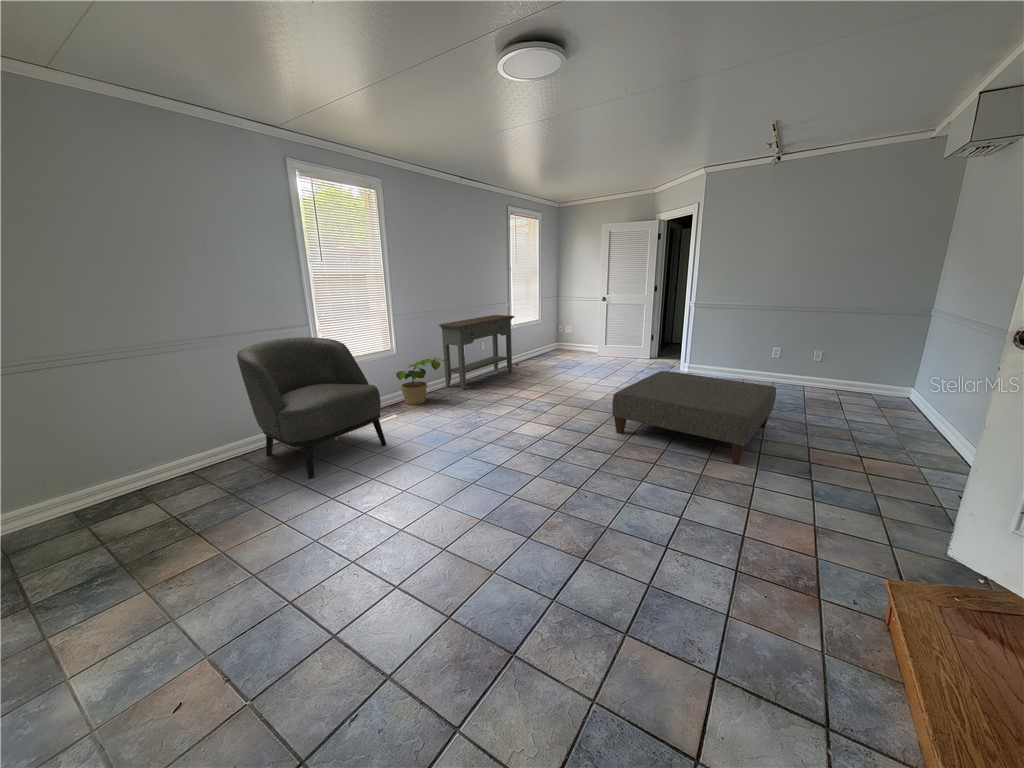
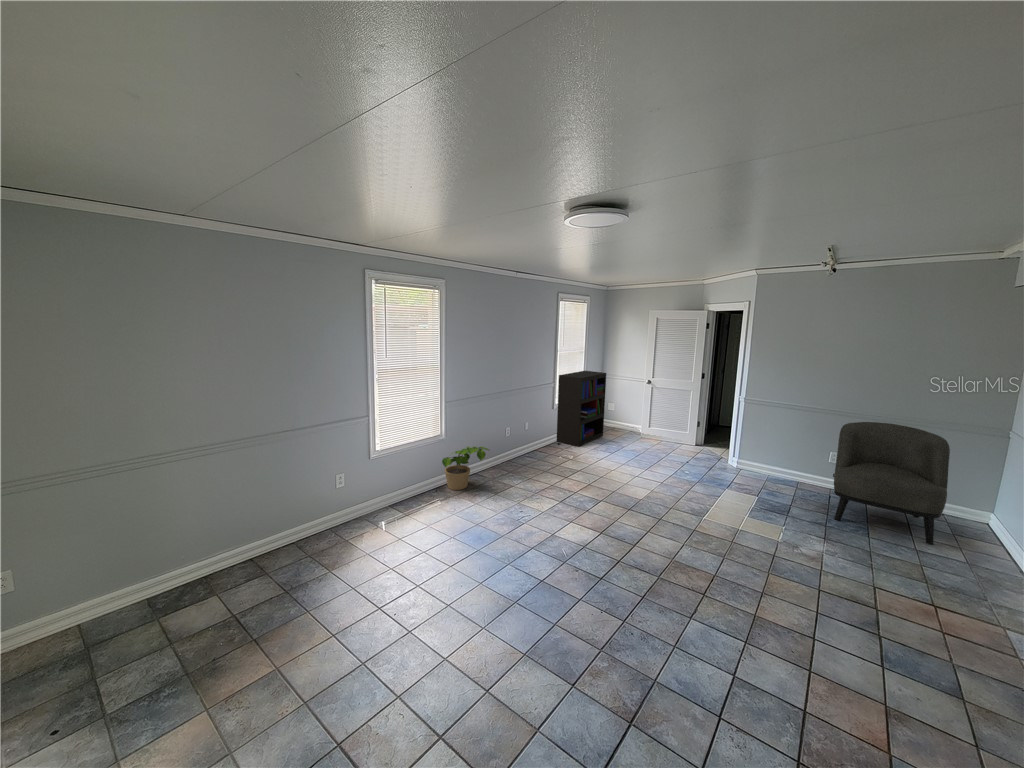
bookshelf: none [514,293,562,366] -> present [557,371,606,447]
console table: present [439,315,515,390] -> none [485,395,559,474]
armchair: present [237,337,386,479] -> present [833,422,950,545]
ottoman: present [612,371,776,464] -> none [659,477,837,605]

